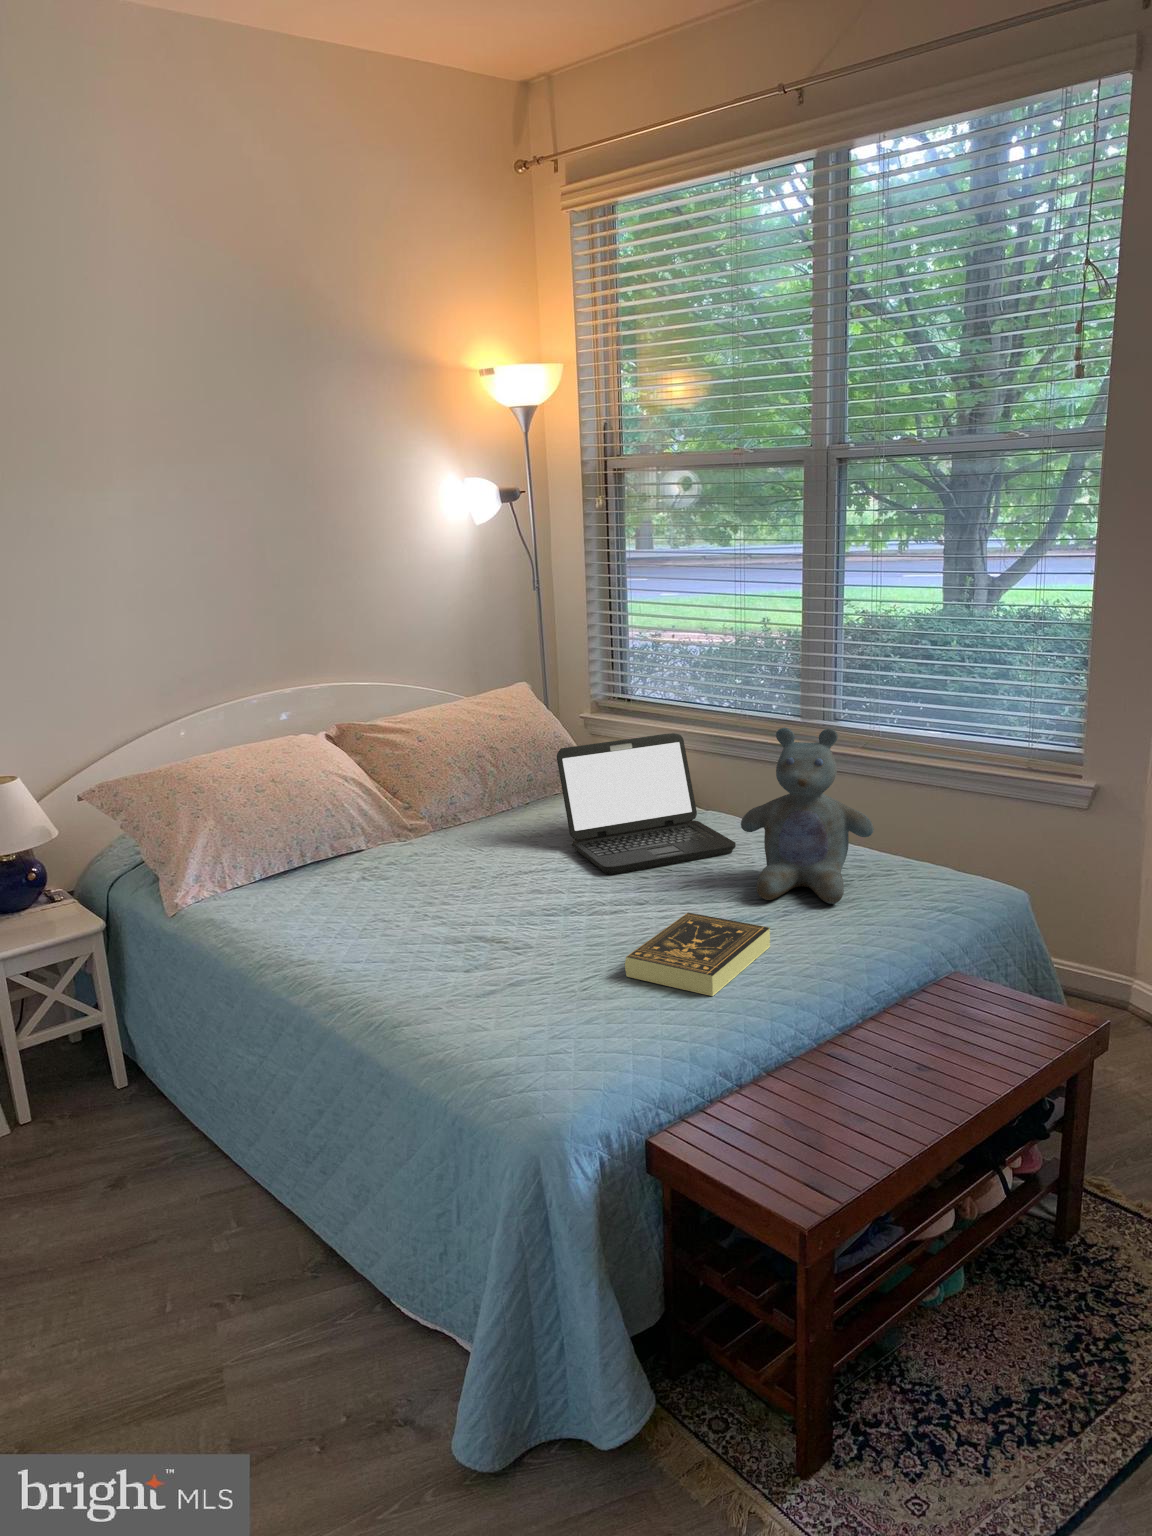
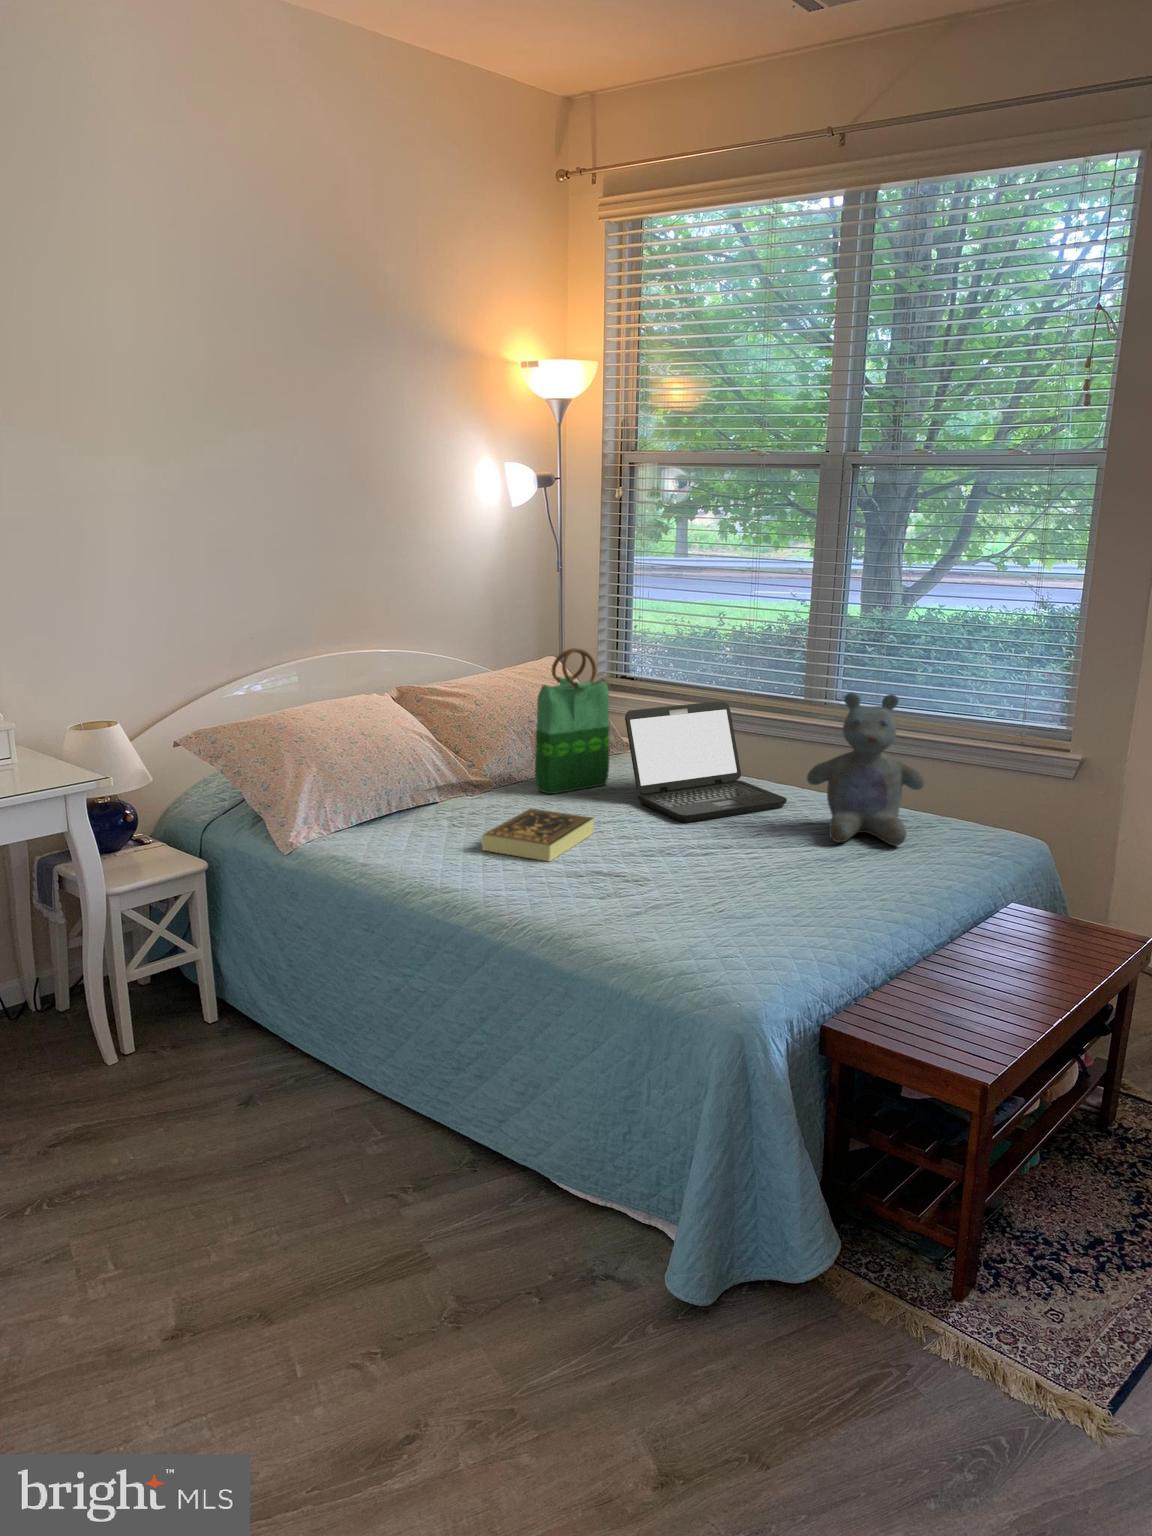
tote bag: none [467,681,554,840] -> present [535,648,610,794]
book: present [625,913,770,996] -> present [481,809,594,861]

